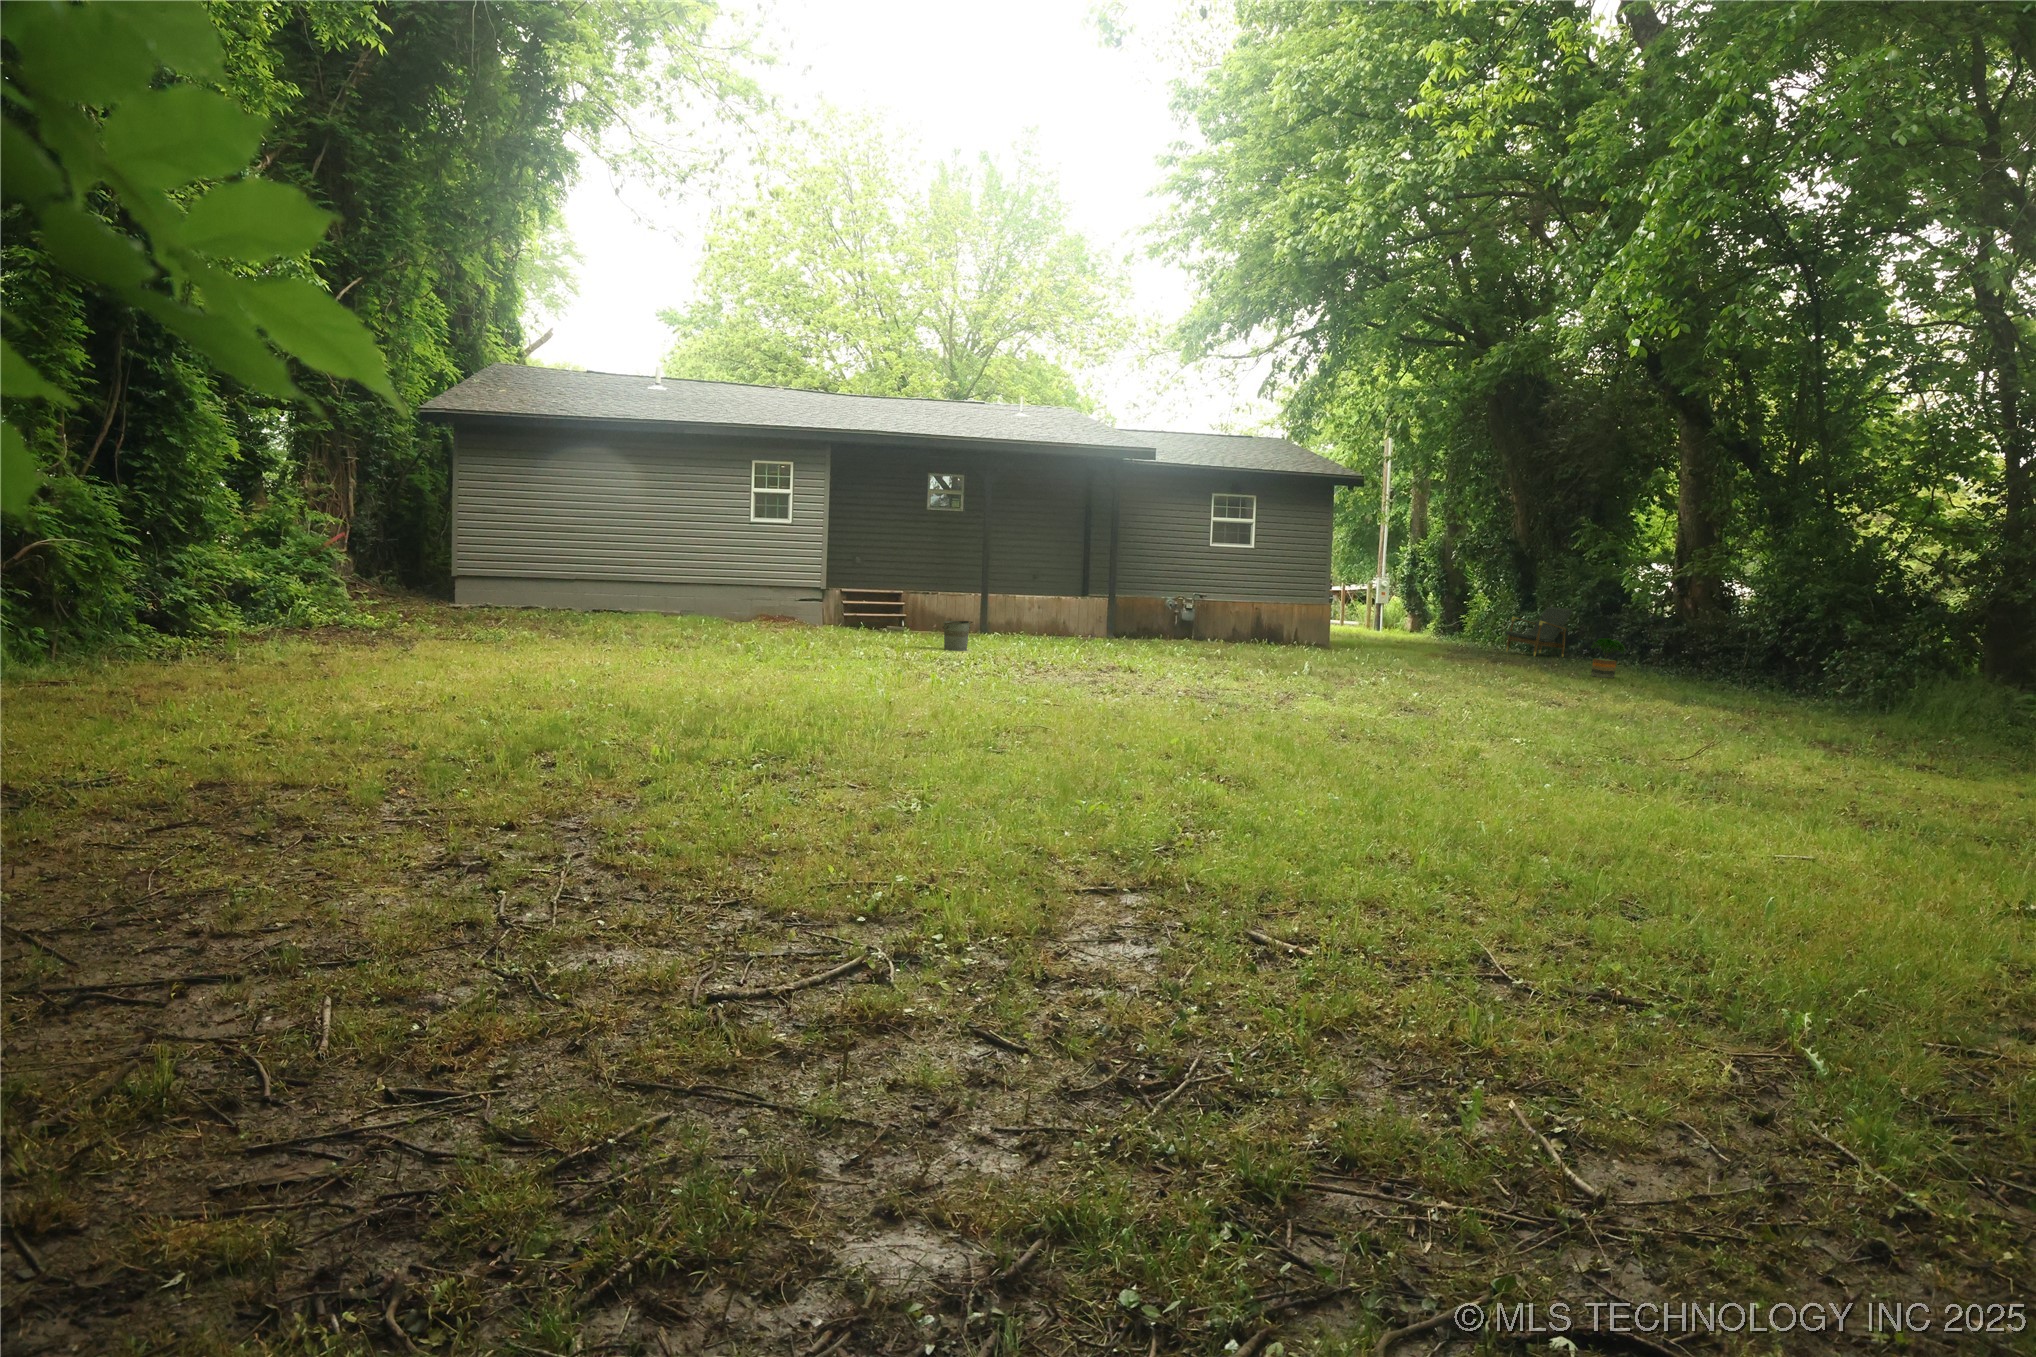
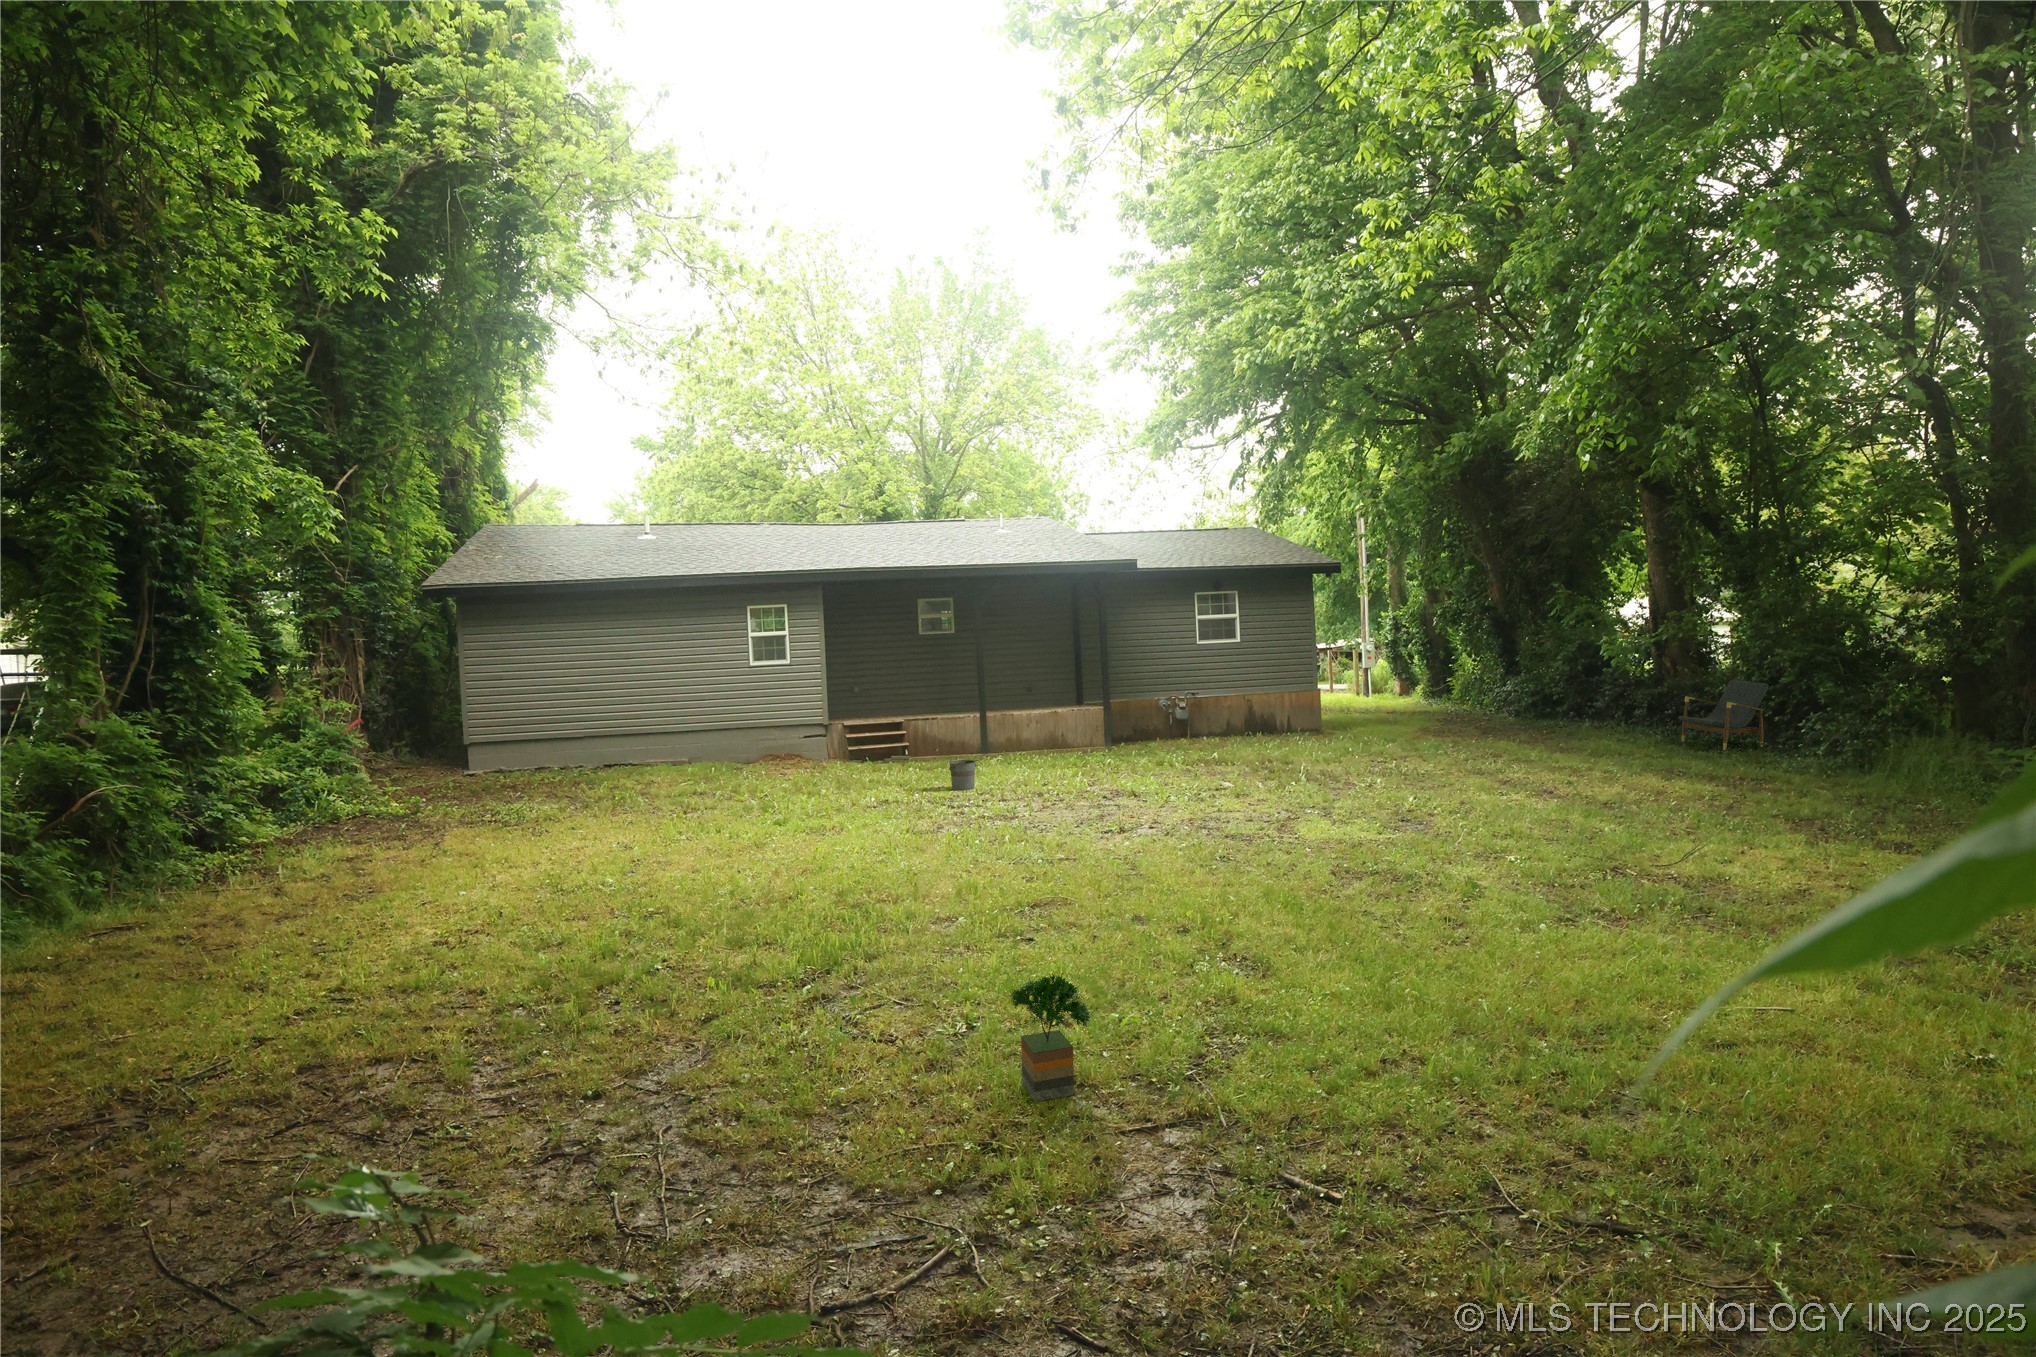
lounge chair: present [1505,607,1572,657] -> present [1678,680,1768,750]
potted tree: present [1591,638,1625,678] -> present [1009,975,1090,1102]

